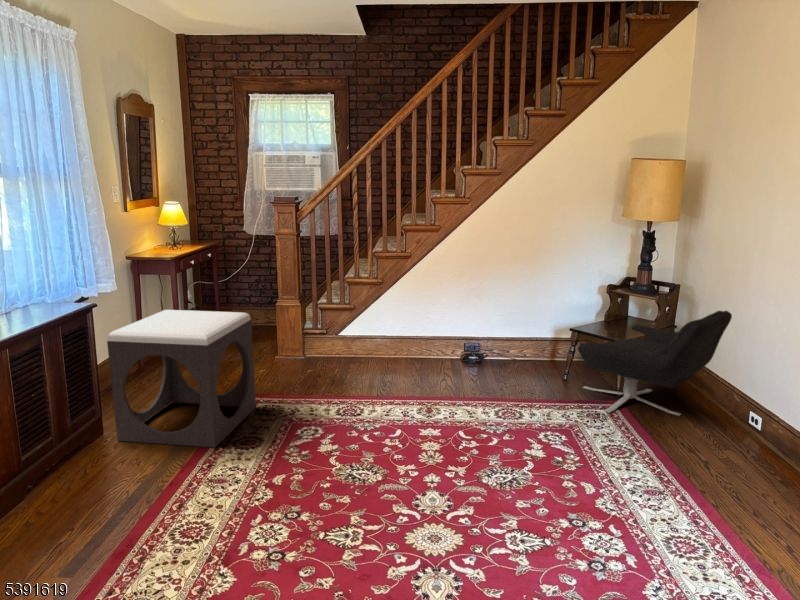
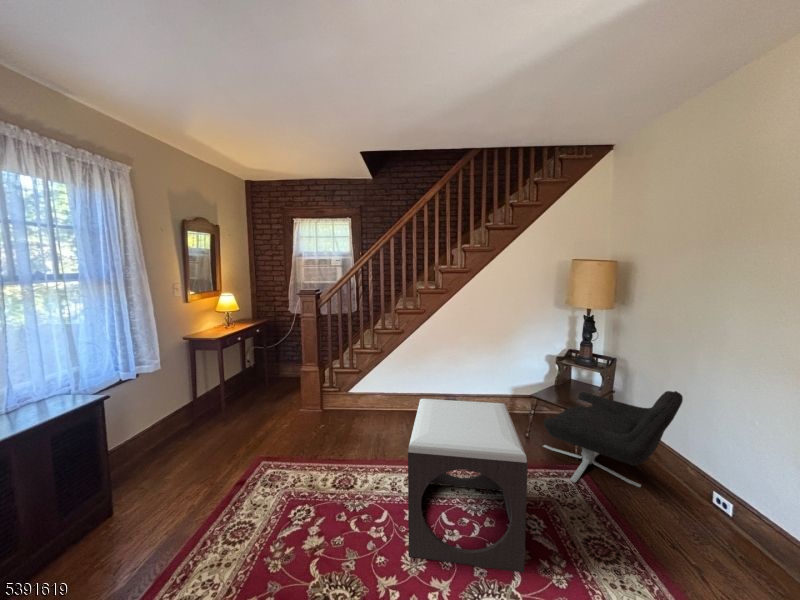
footstool: present [107,310,256,448] -> present [408,399,528,573]

